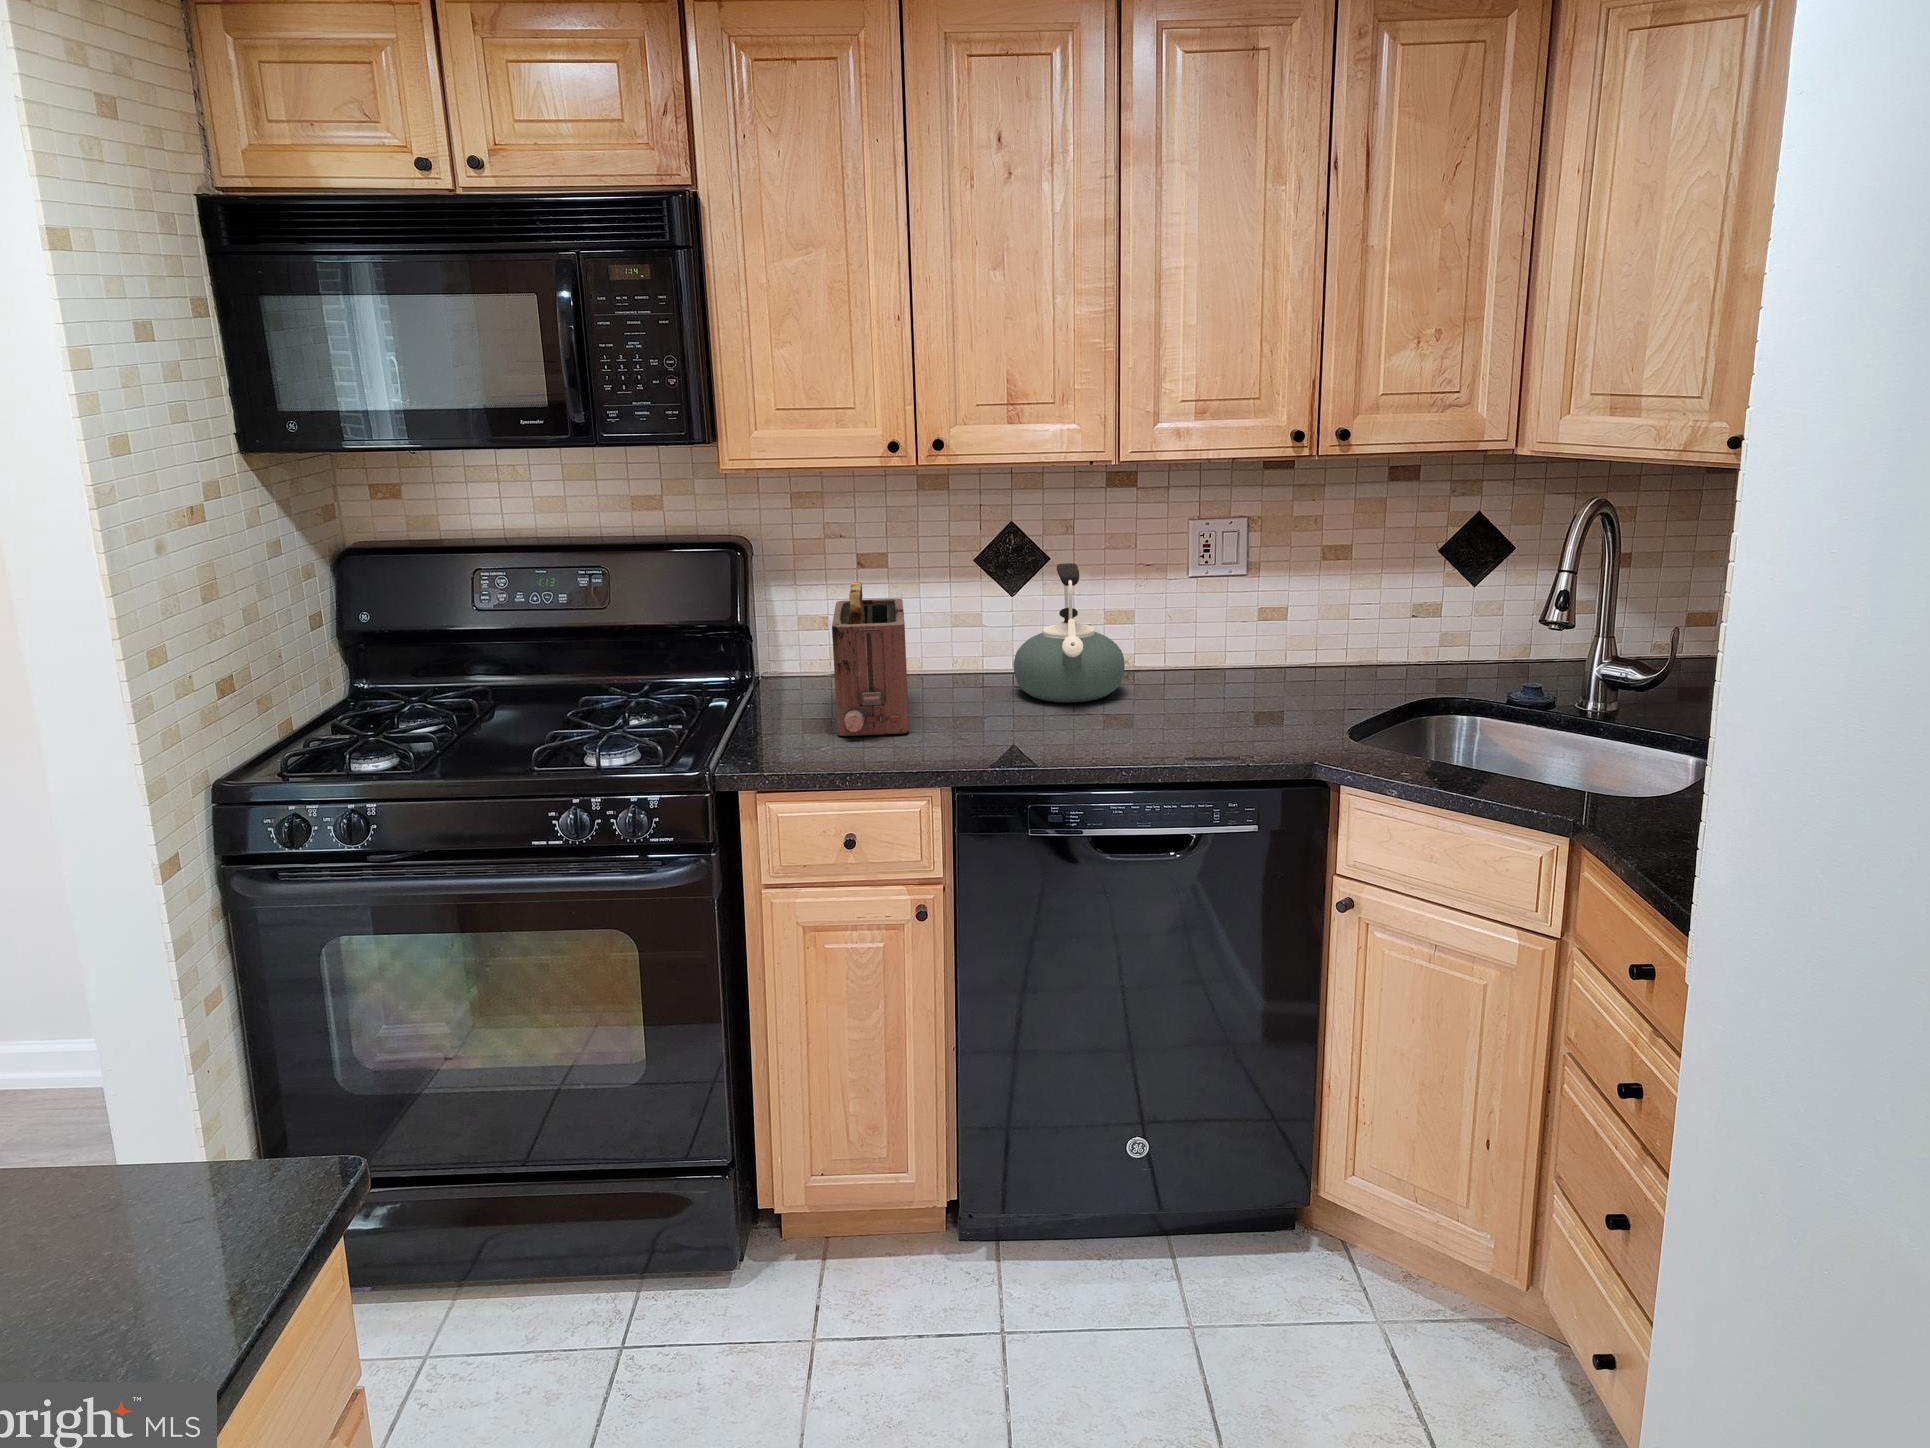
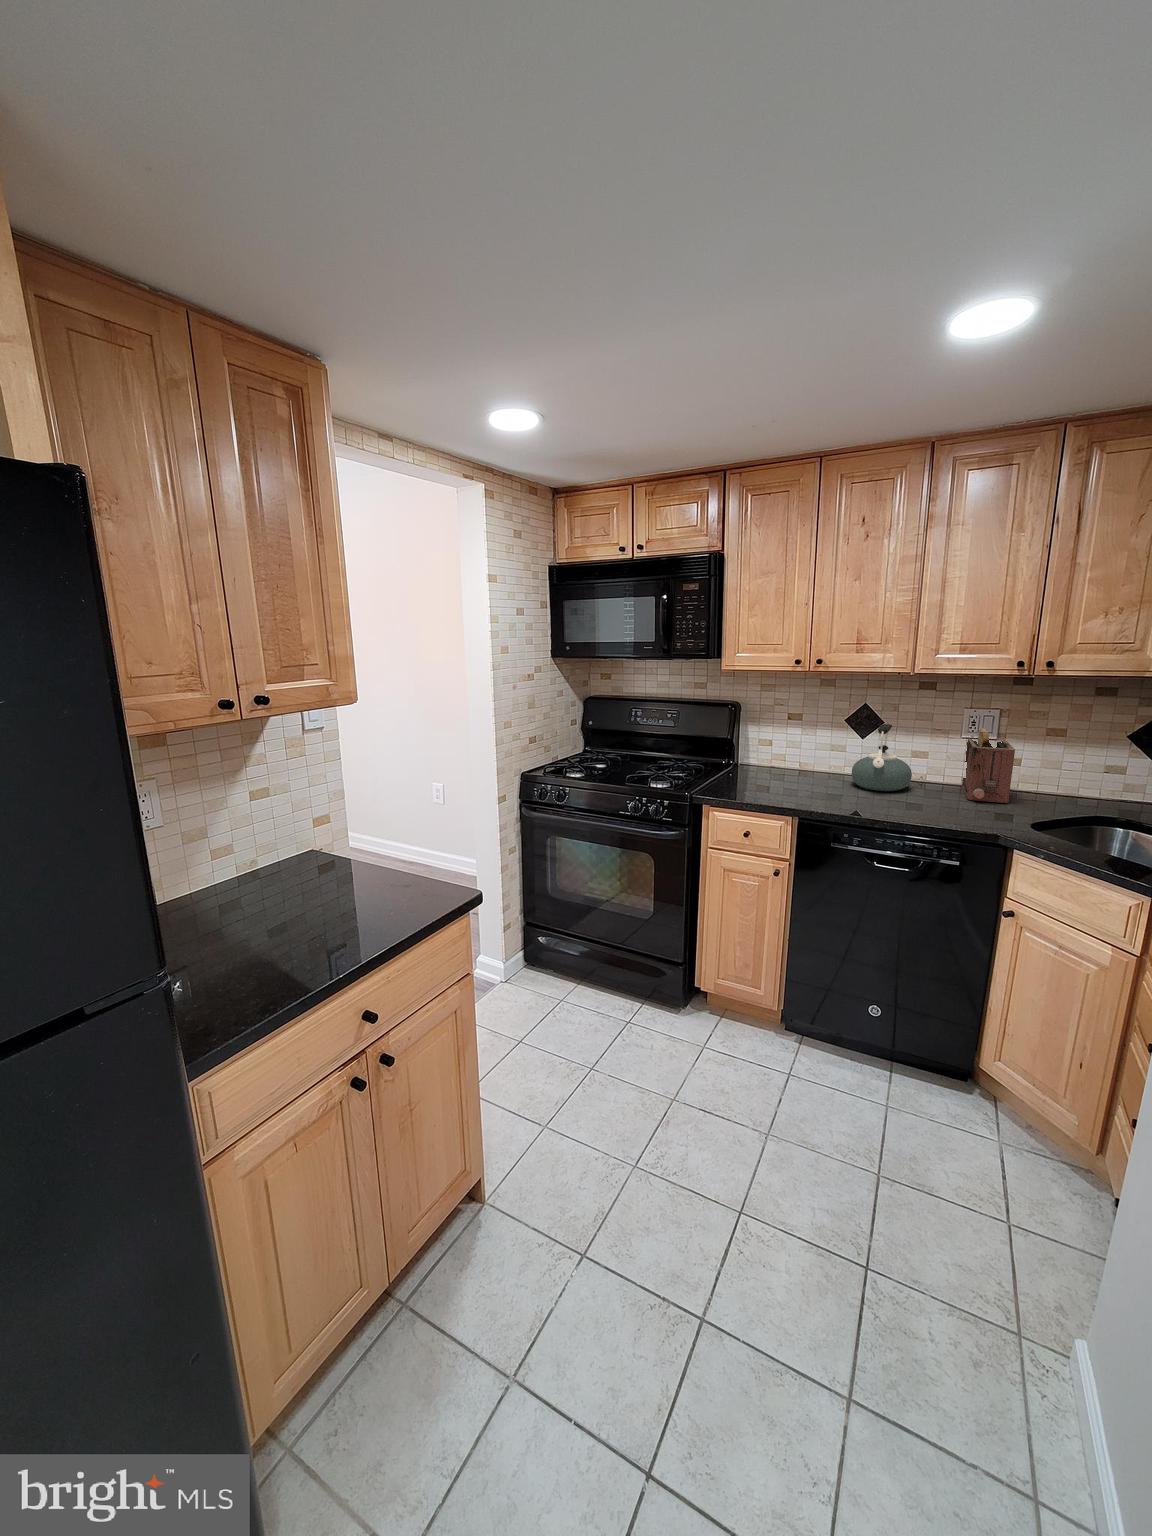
toaster: present [832,582,909,736] -> present [962,728,1015,803]

